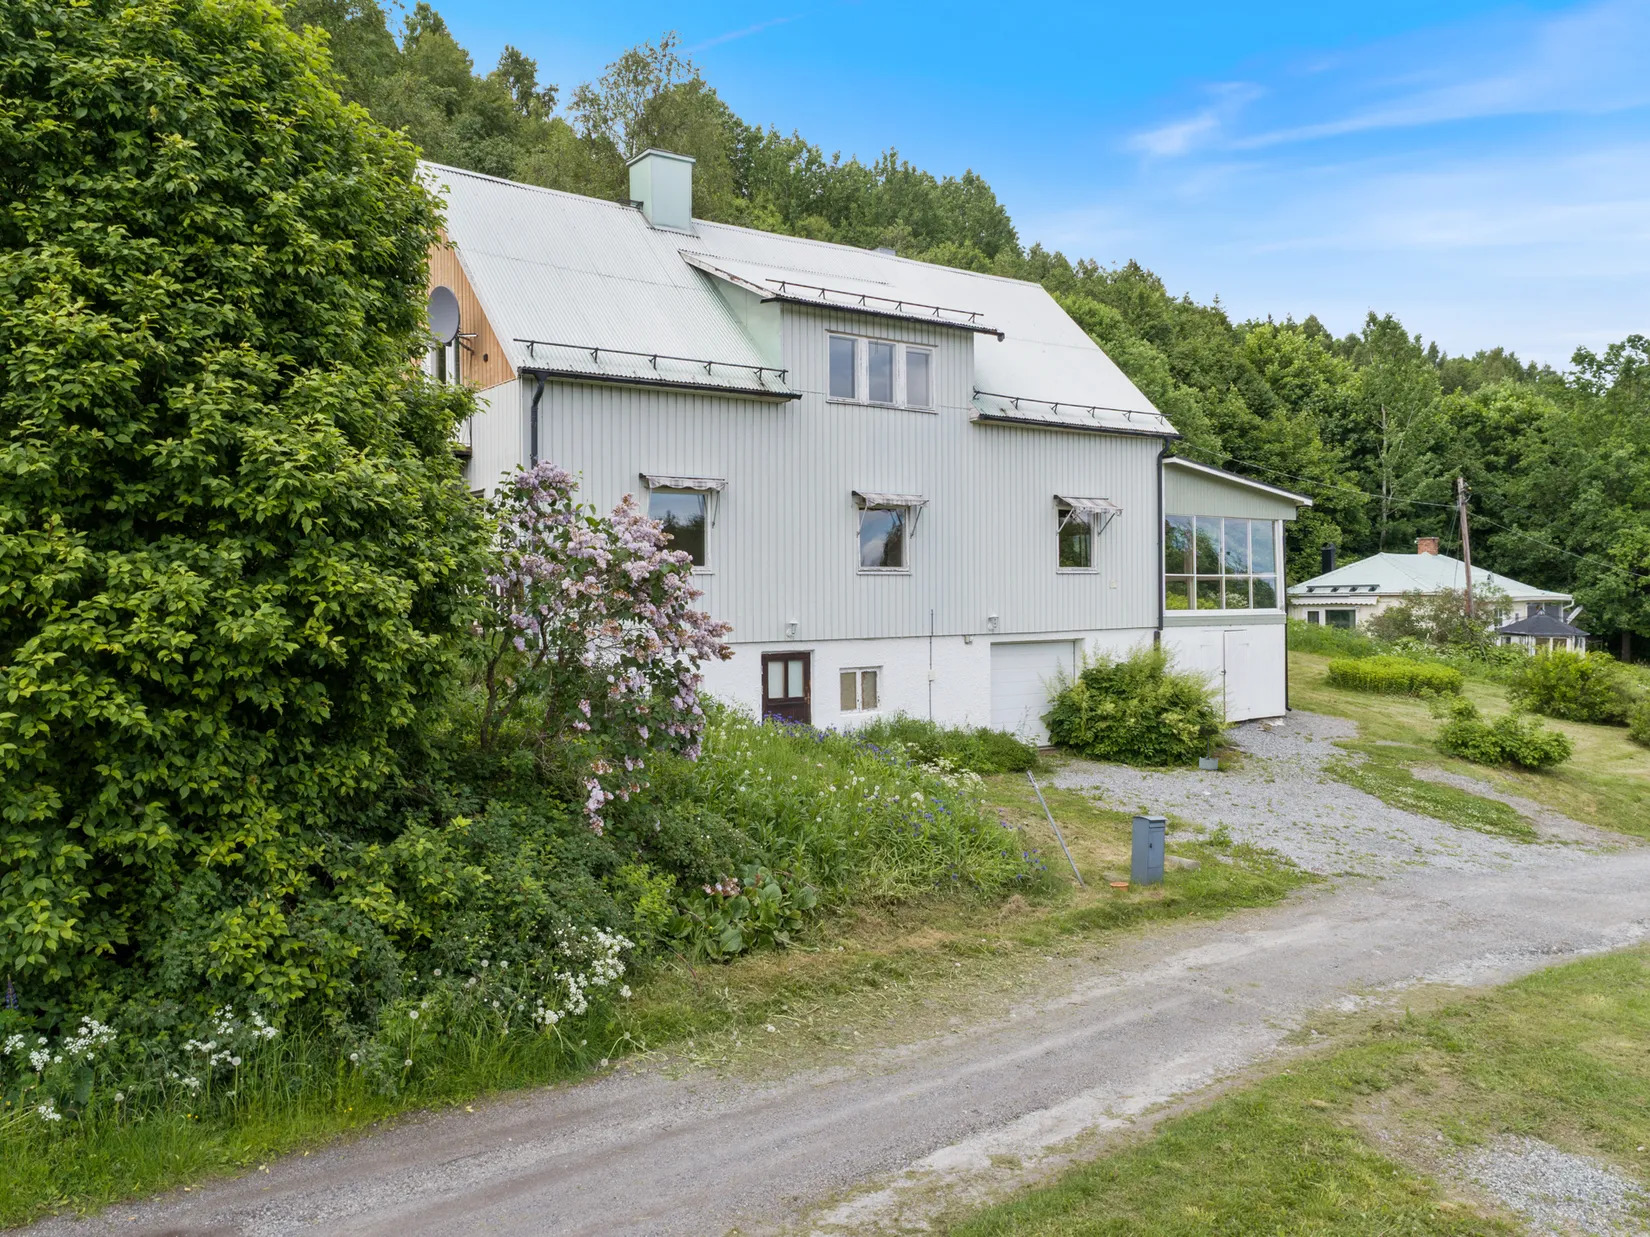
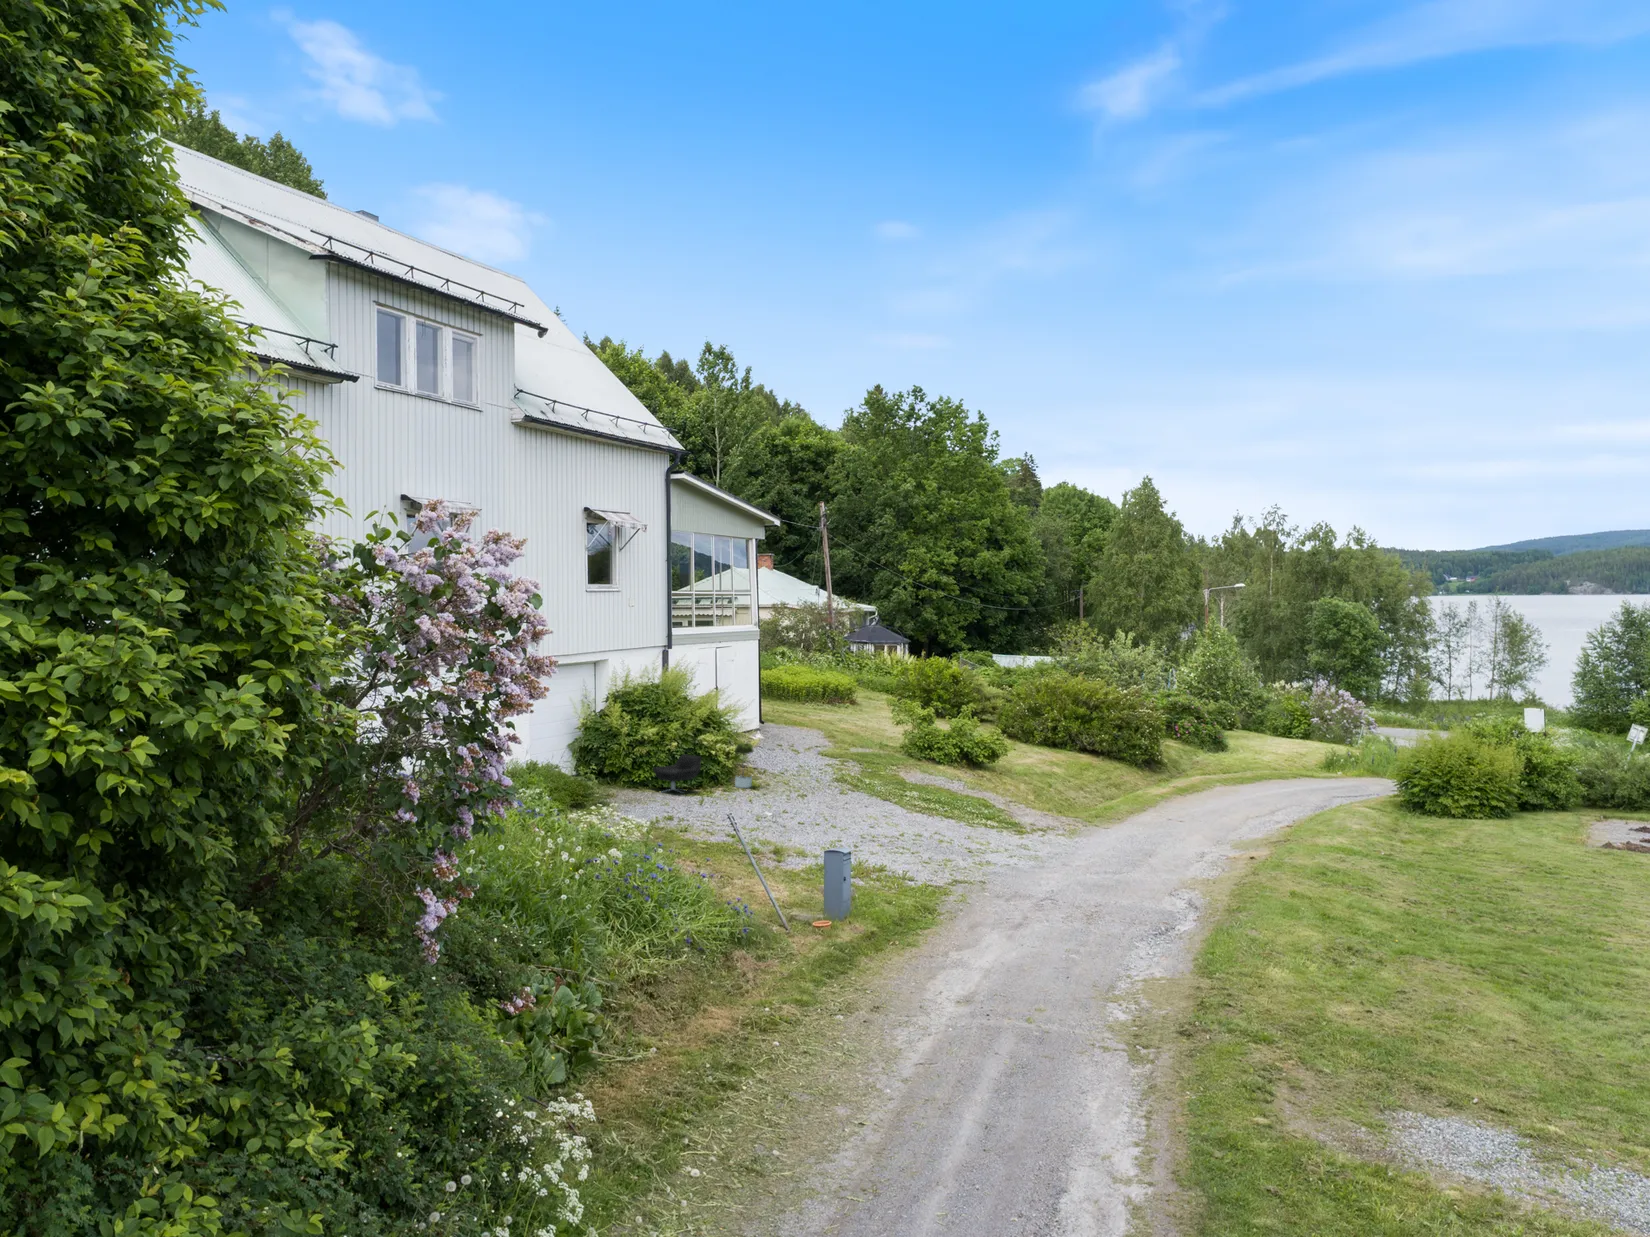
lounge chair: none [1109,732,1157,769] -> present [653,754,701,791]

